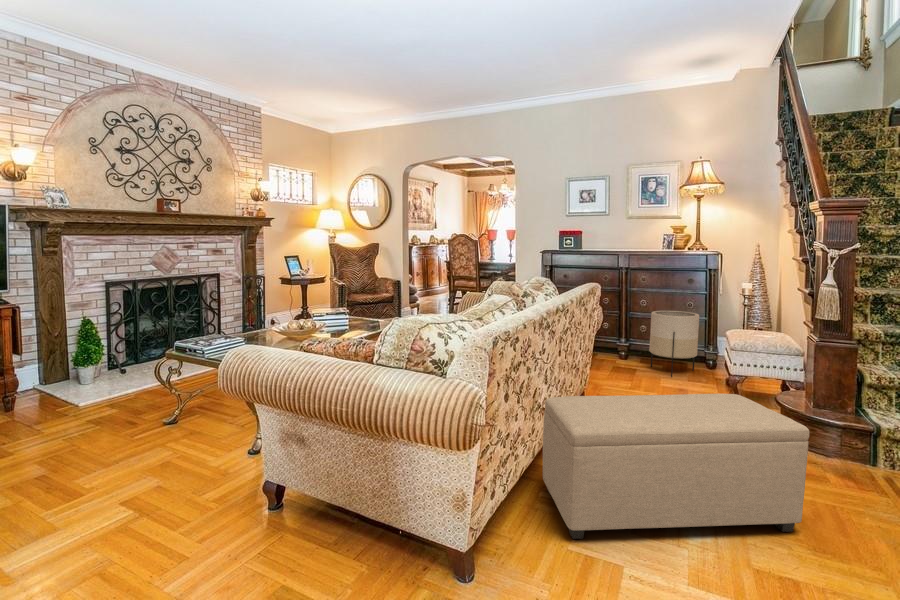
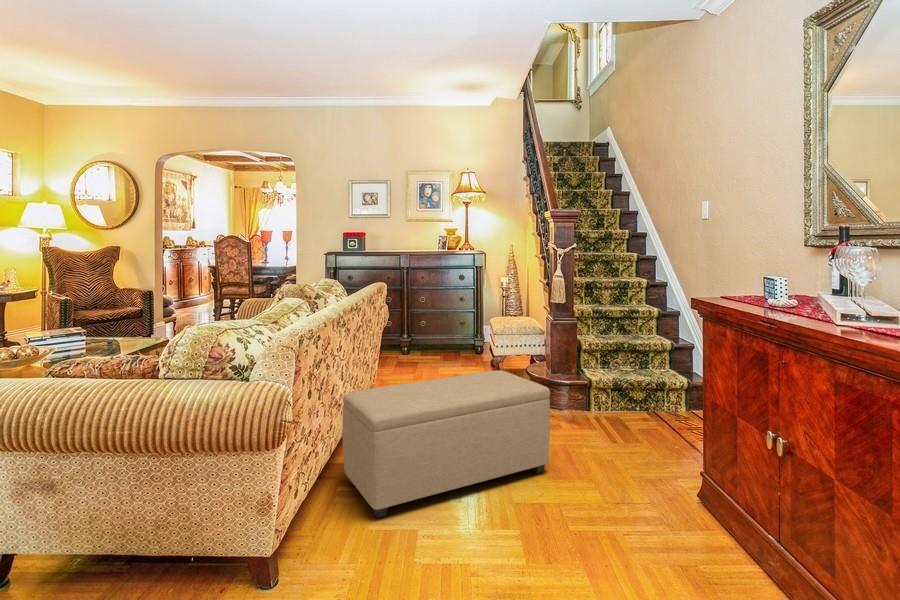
planter: present [649,311,699,377] -> none [430,306,469,366]

